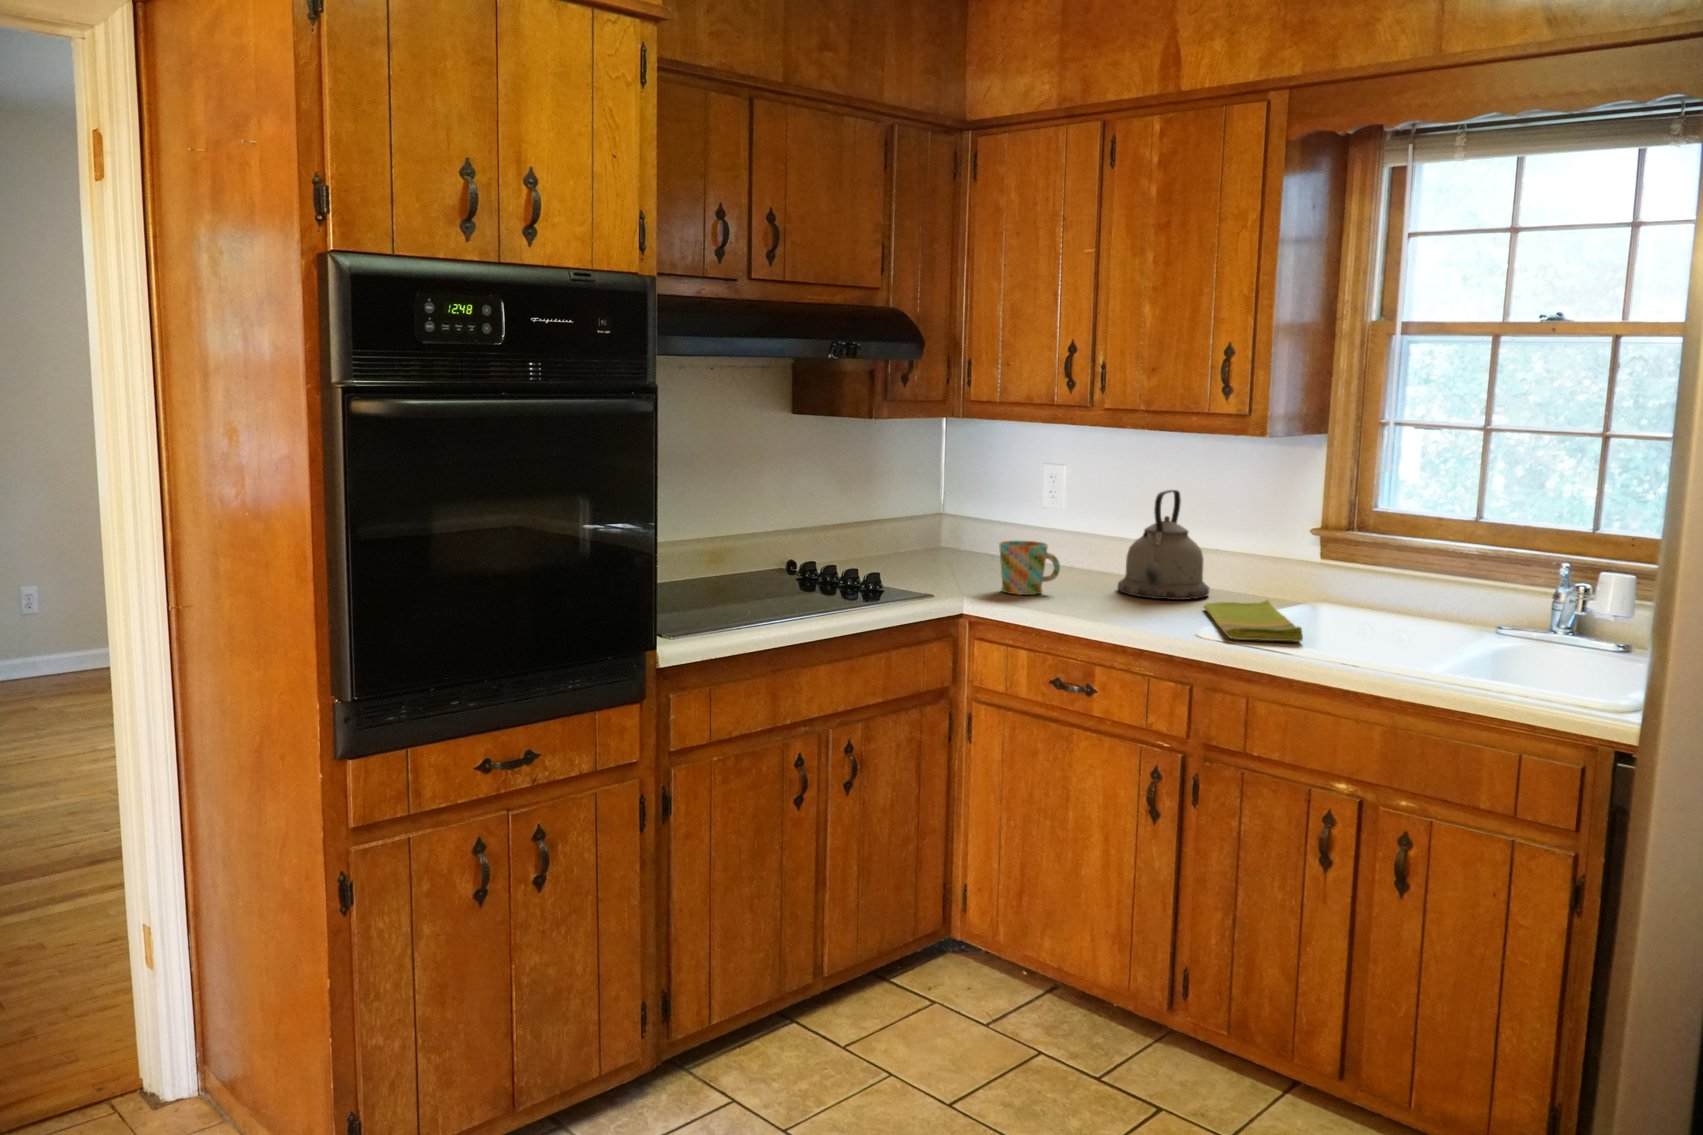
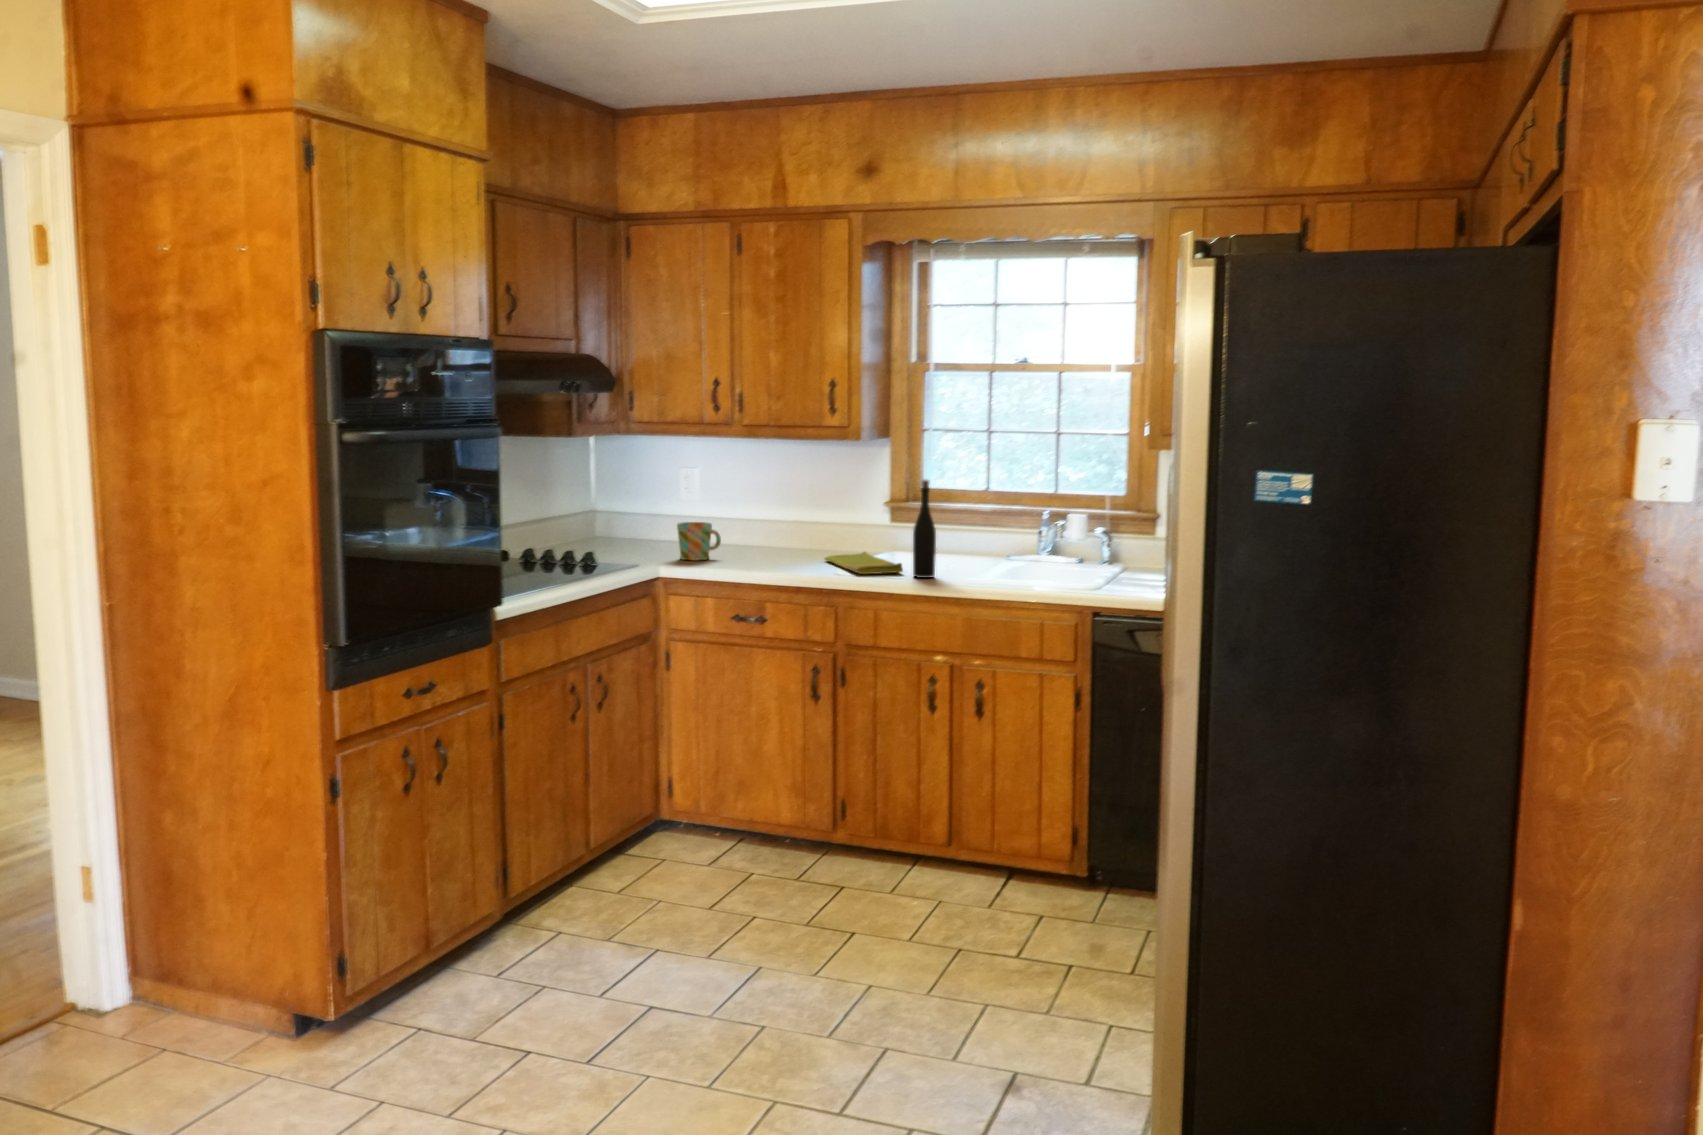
kettle: present [1118,490,1209,600] -> none [756,481,819,557]
bottle: none [1314,500,1356,656] -> present [913,480,936,578]

